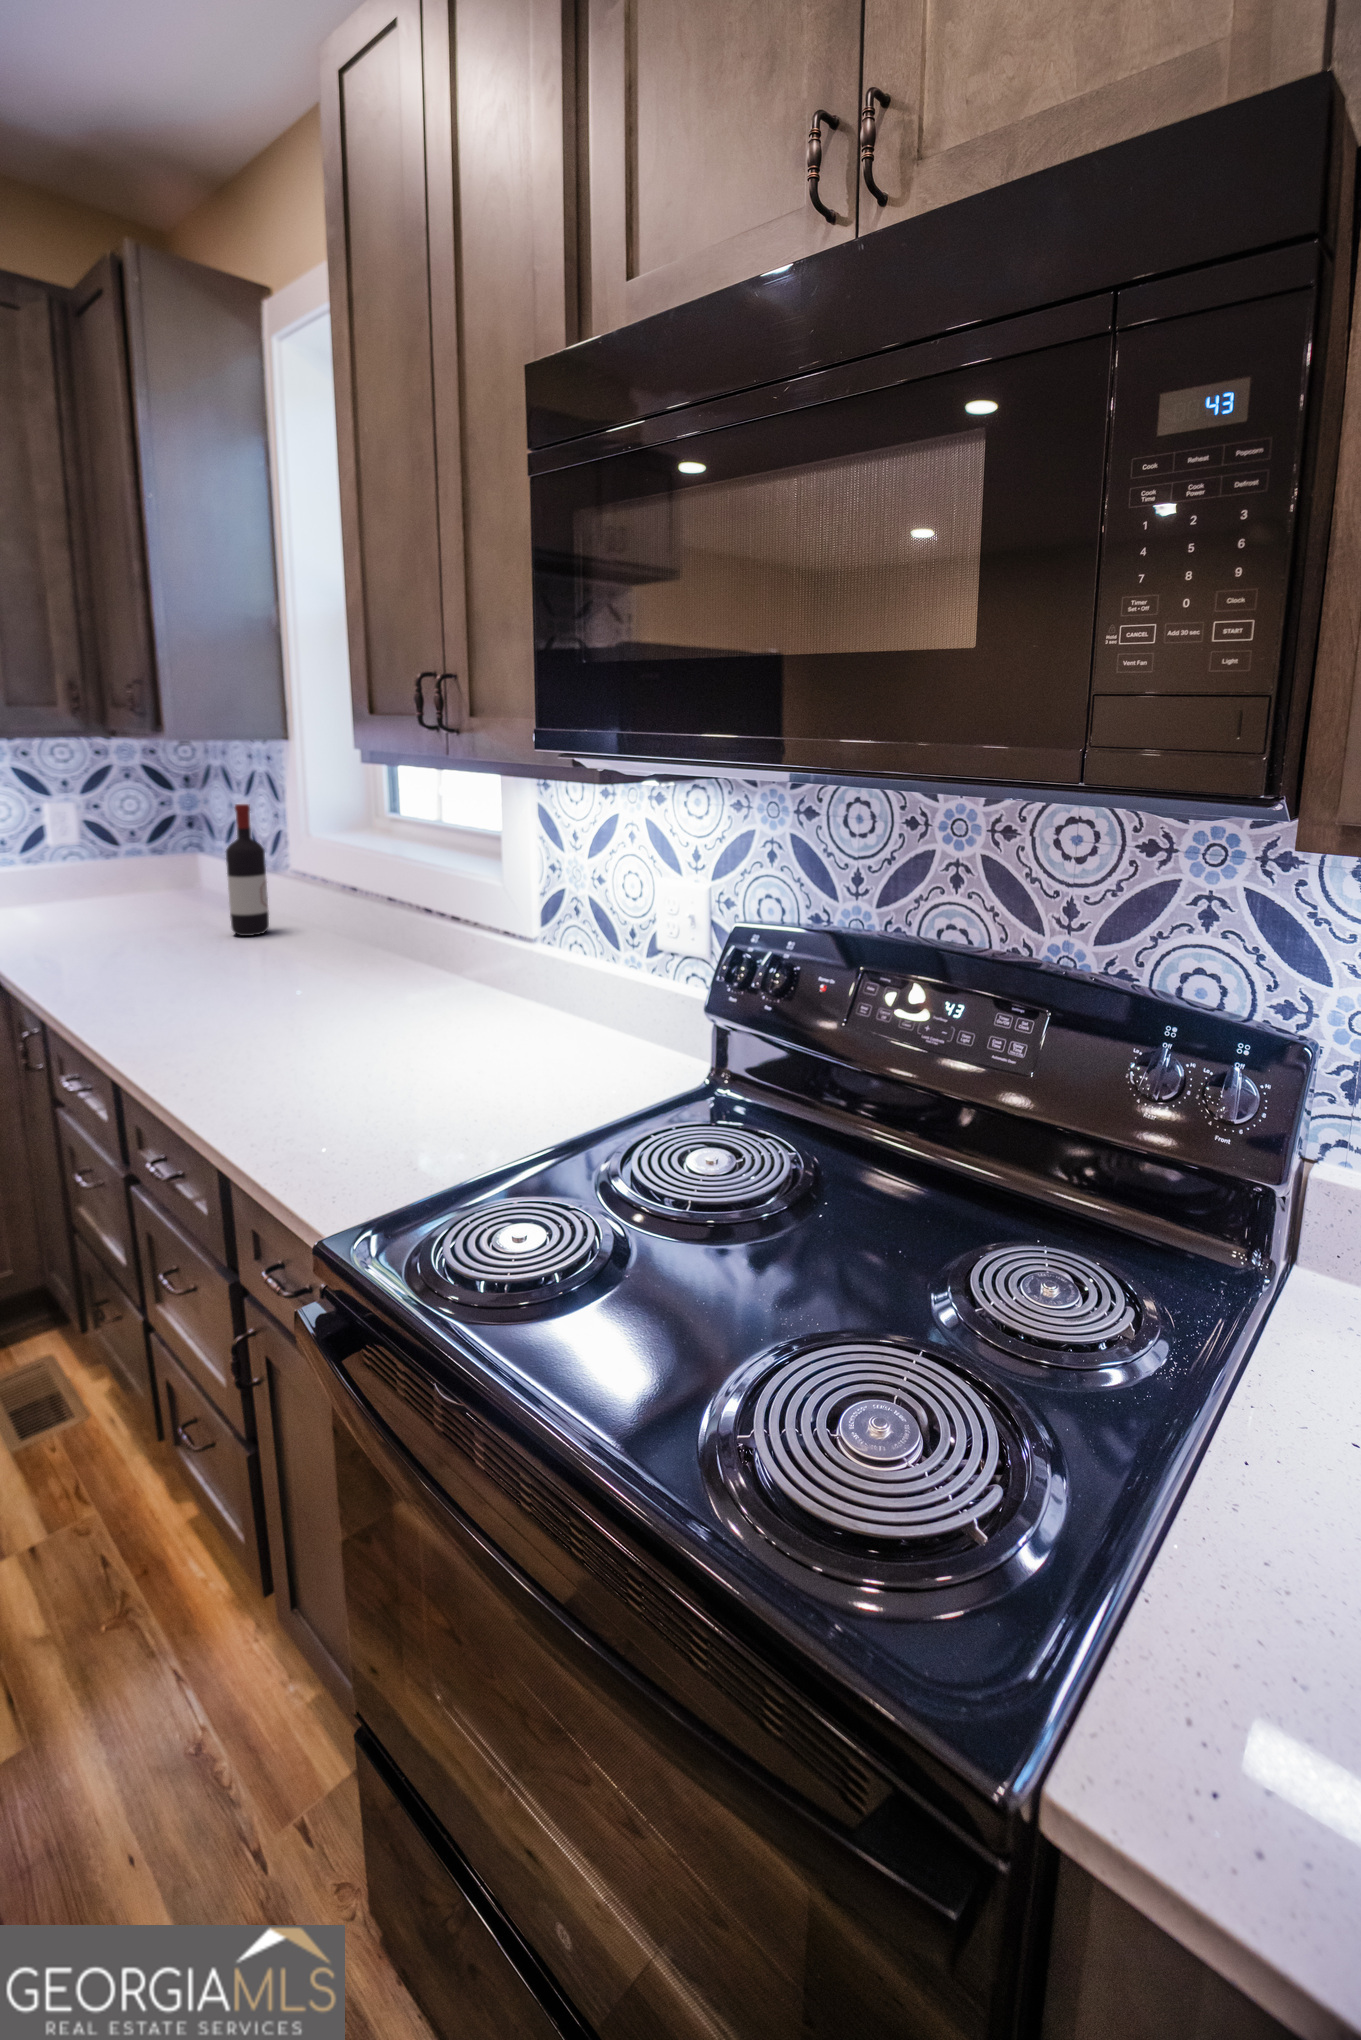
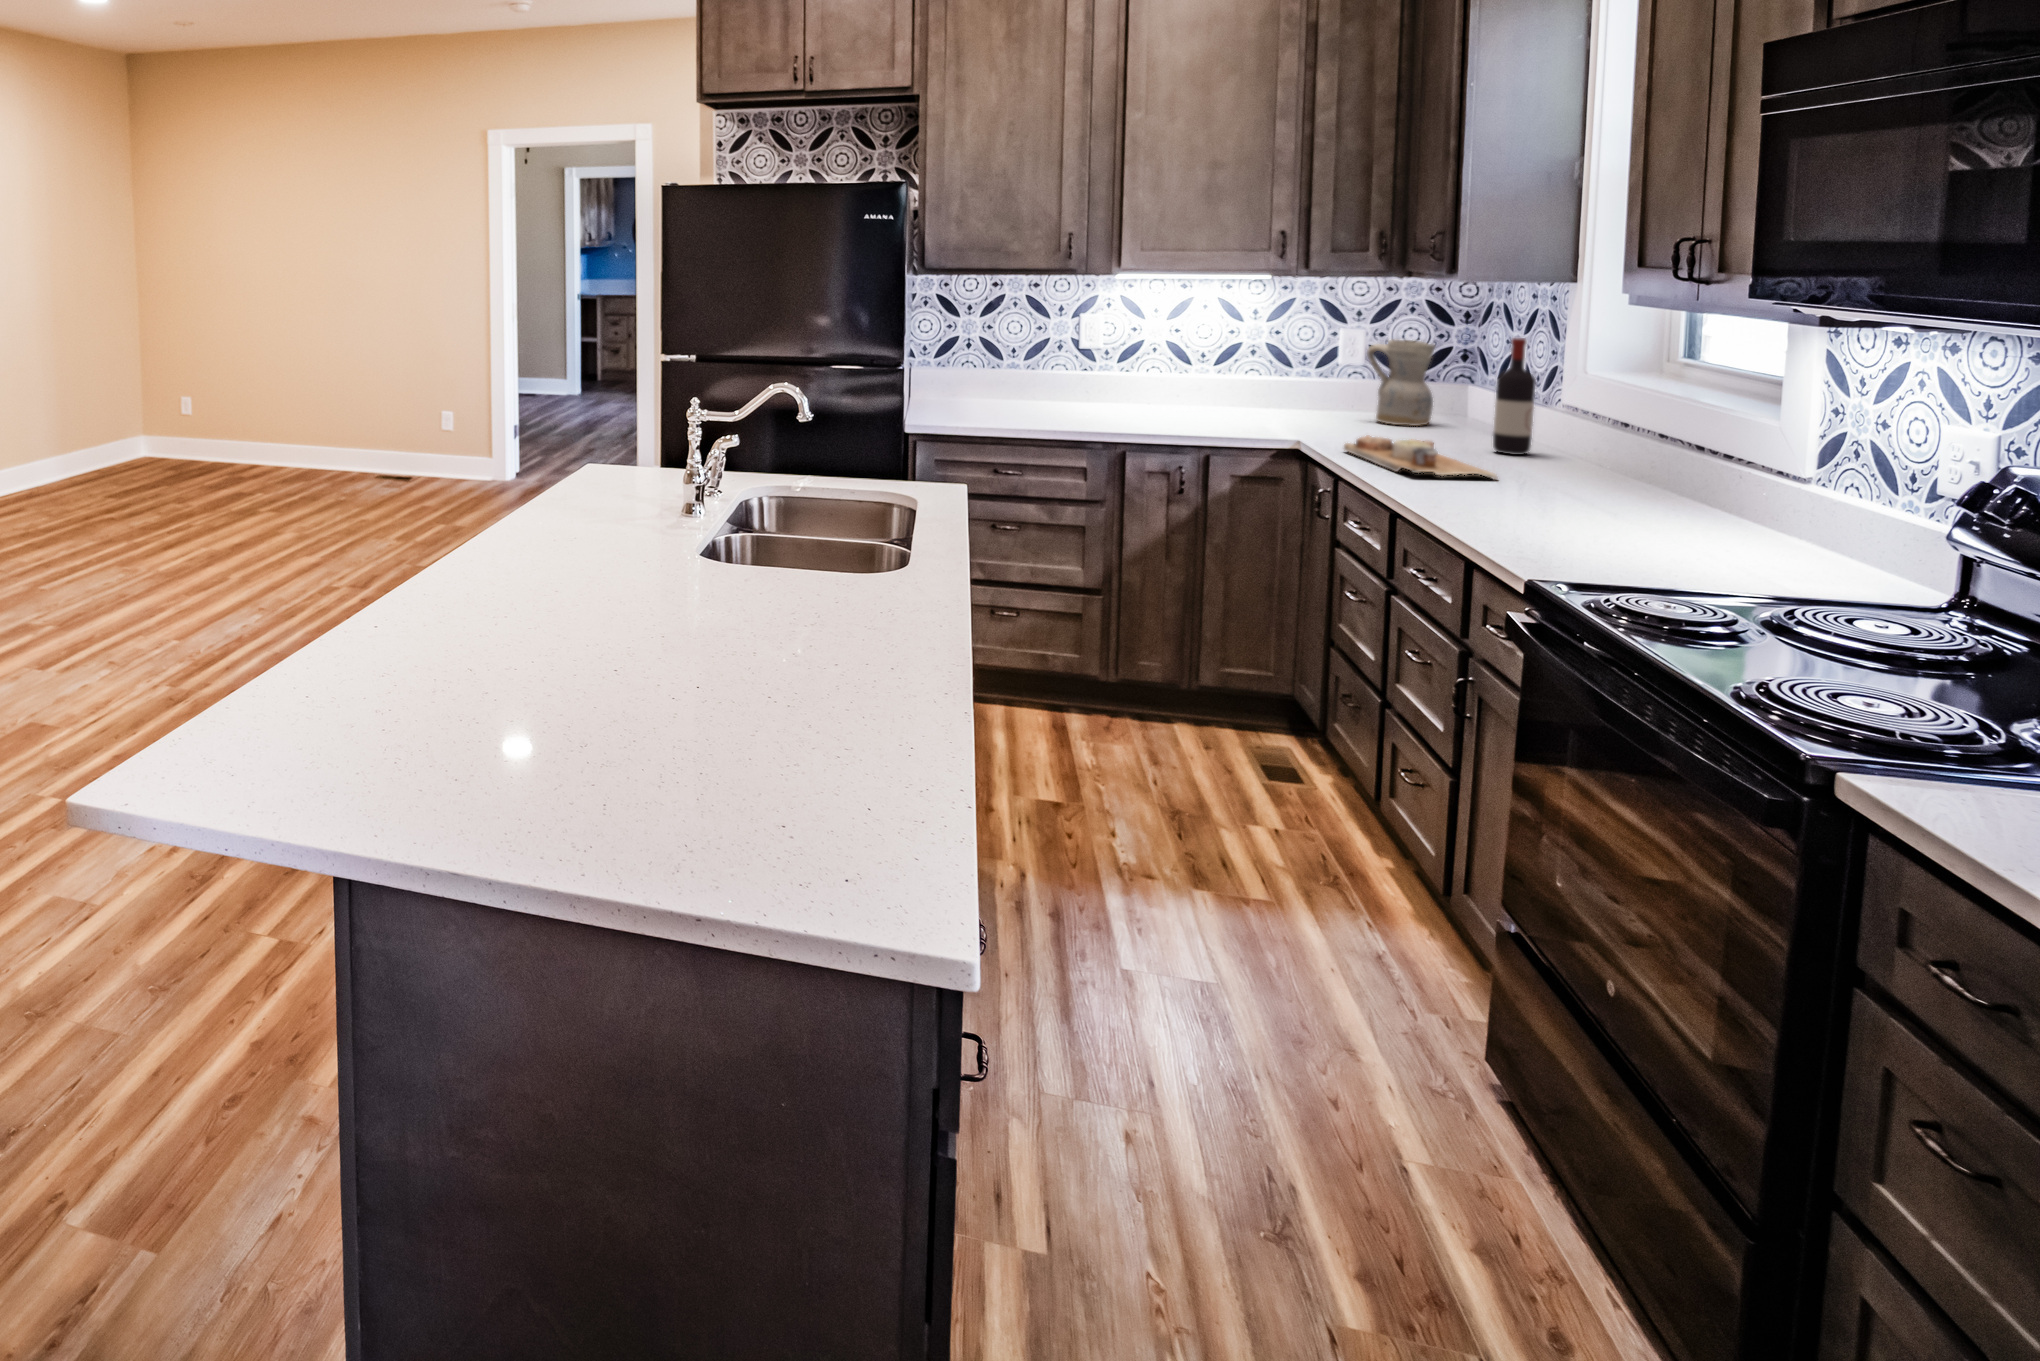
ceramic pitcher: none [79,811,163,912] -> present [1367,340,1435,426]
cutting board: none [54,939,247,1000] -> present [1344,436,1498,480]

